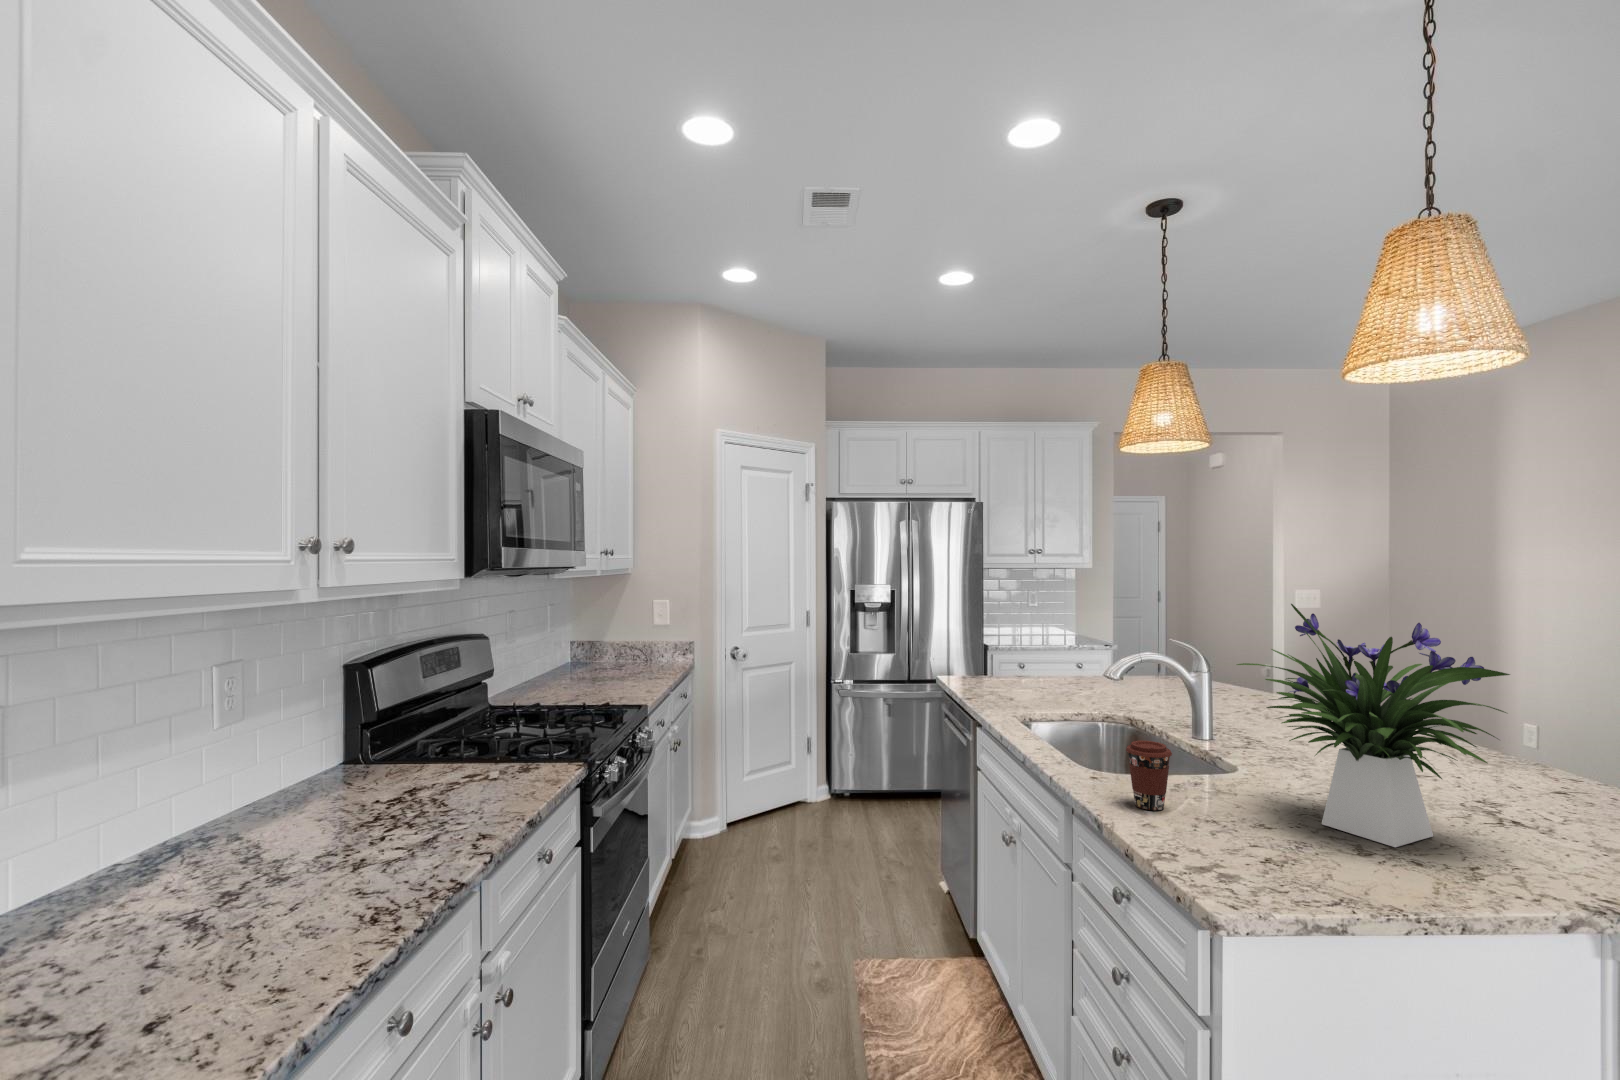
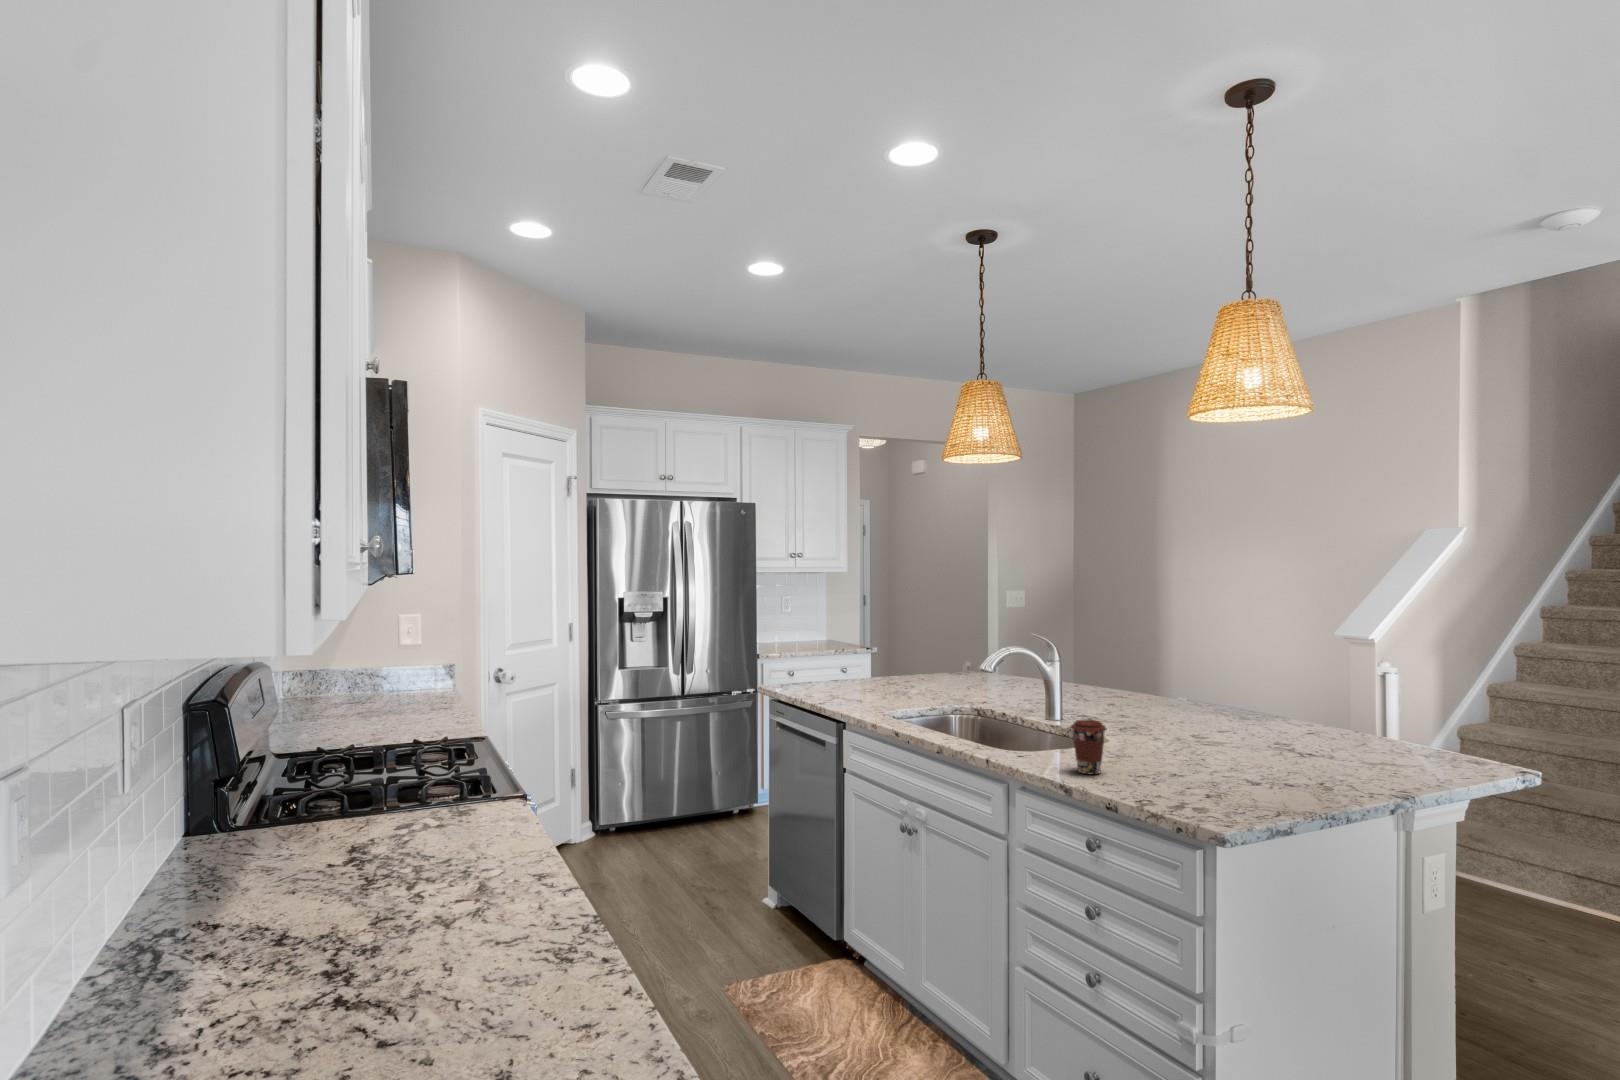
flower arrangement: present [1237,604,1510,847] -> none [1150,603,1320,774]

